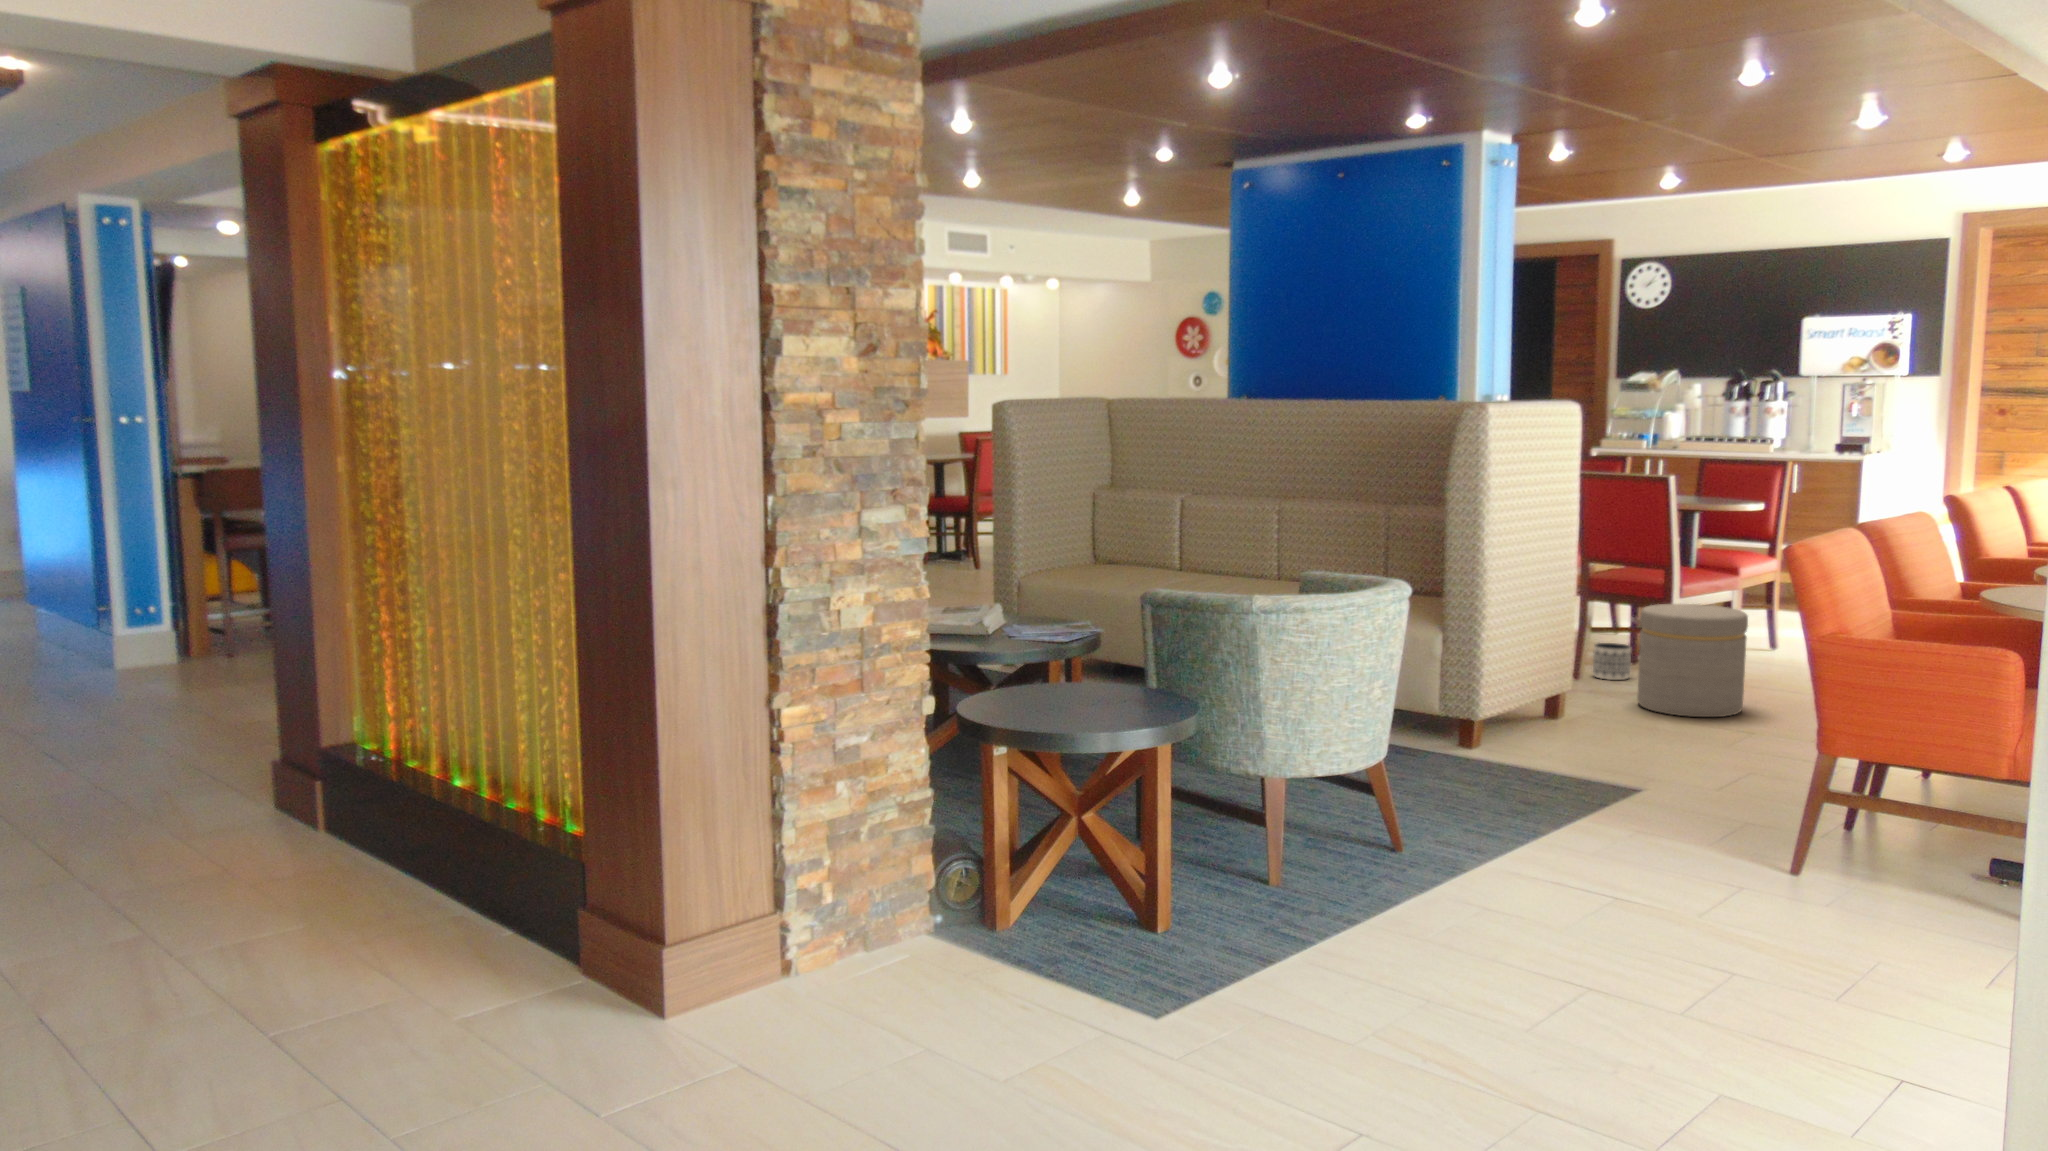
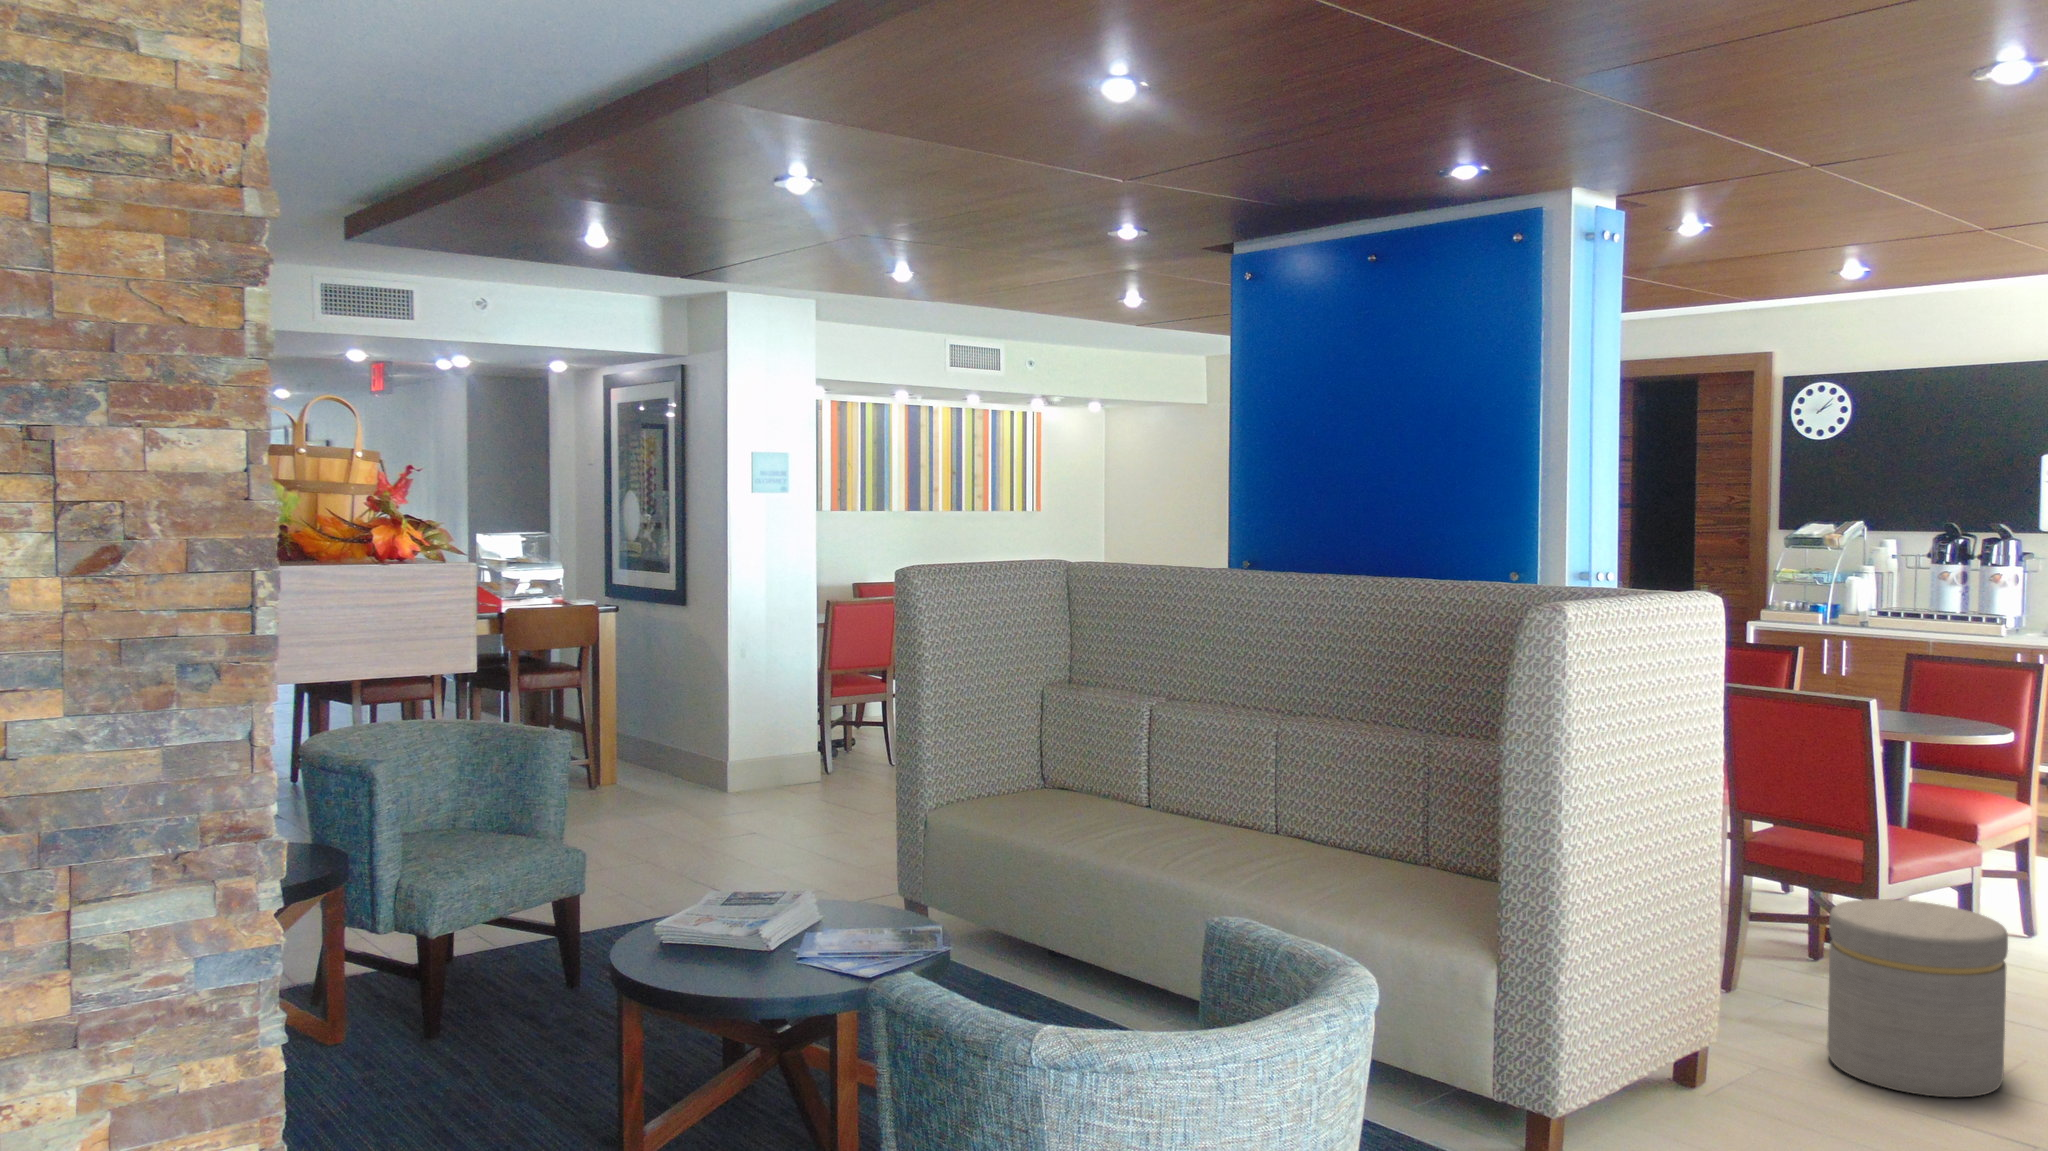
planter: present [1593,643,1631,680] -> none [1755,937,1814,998]

